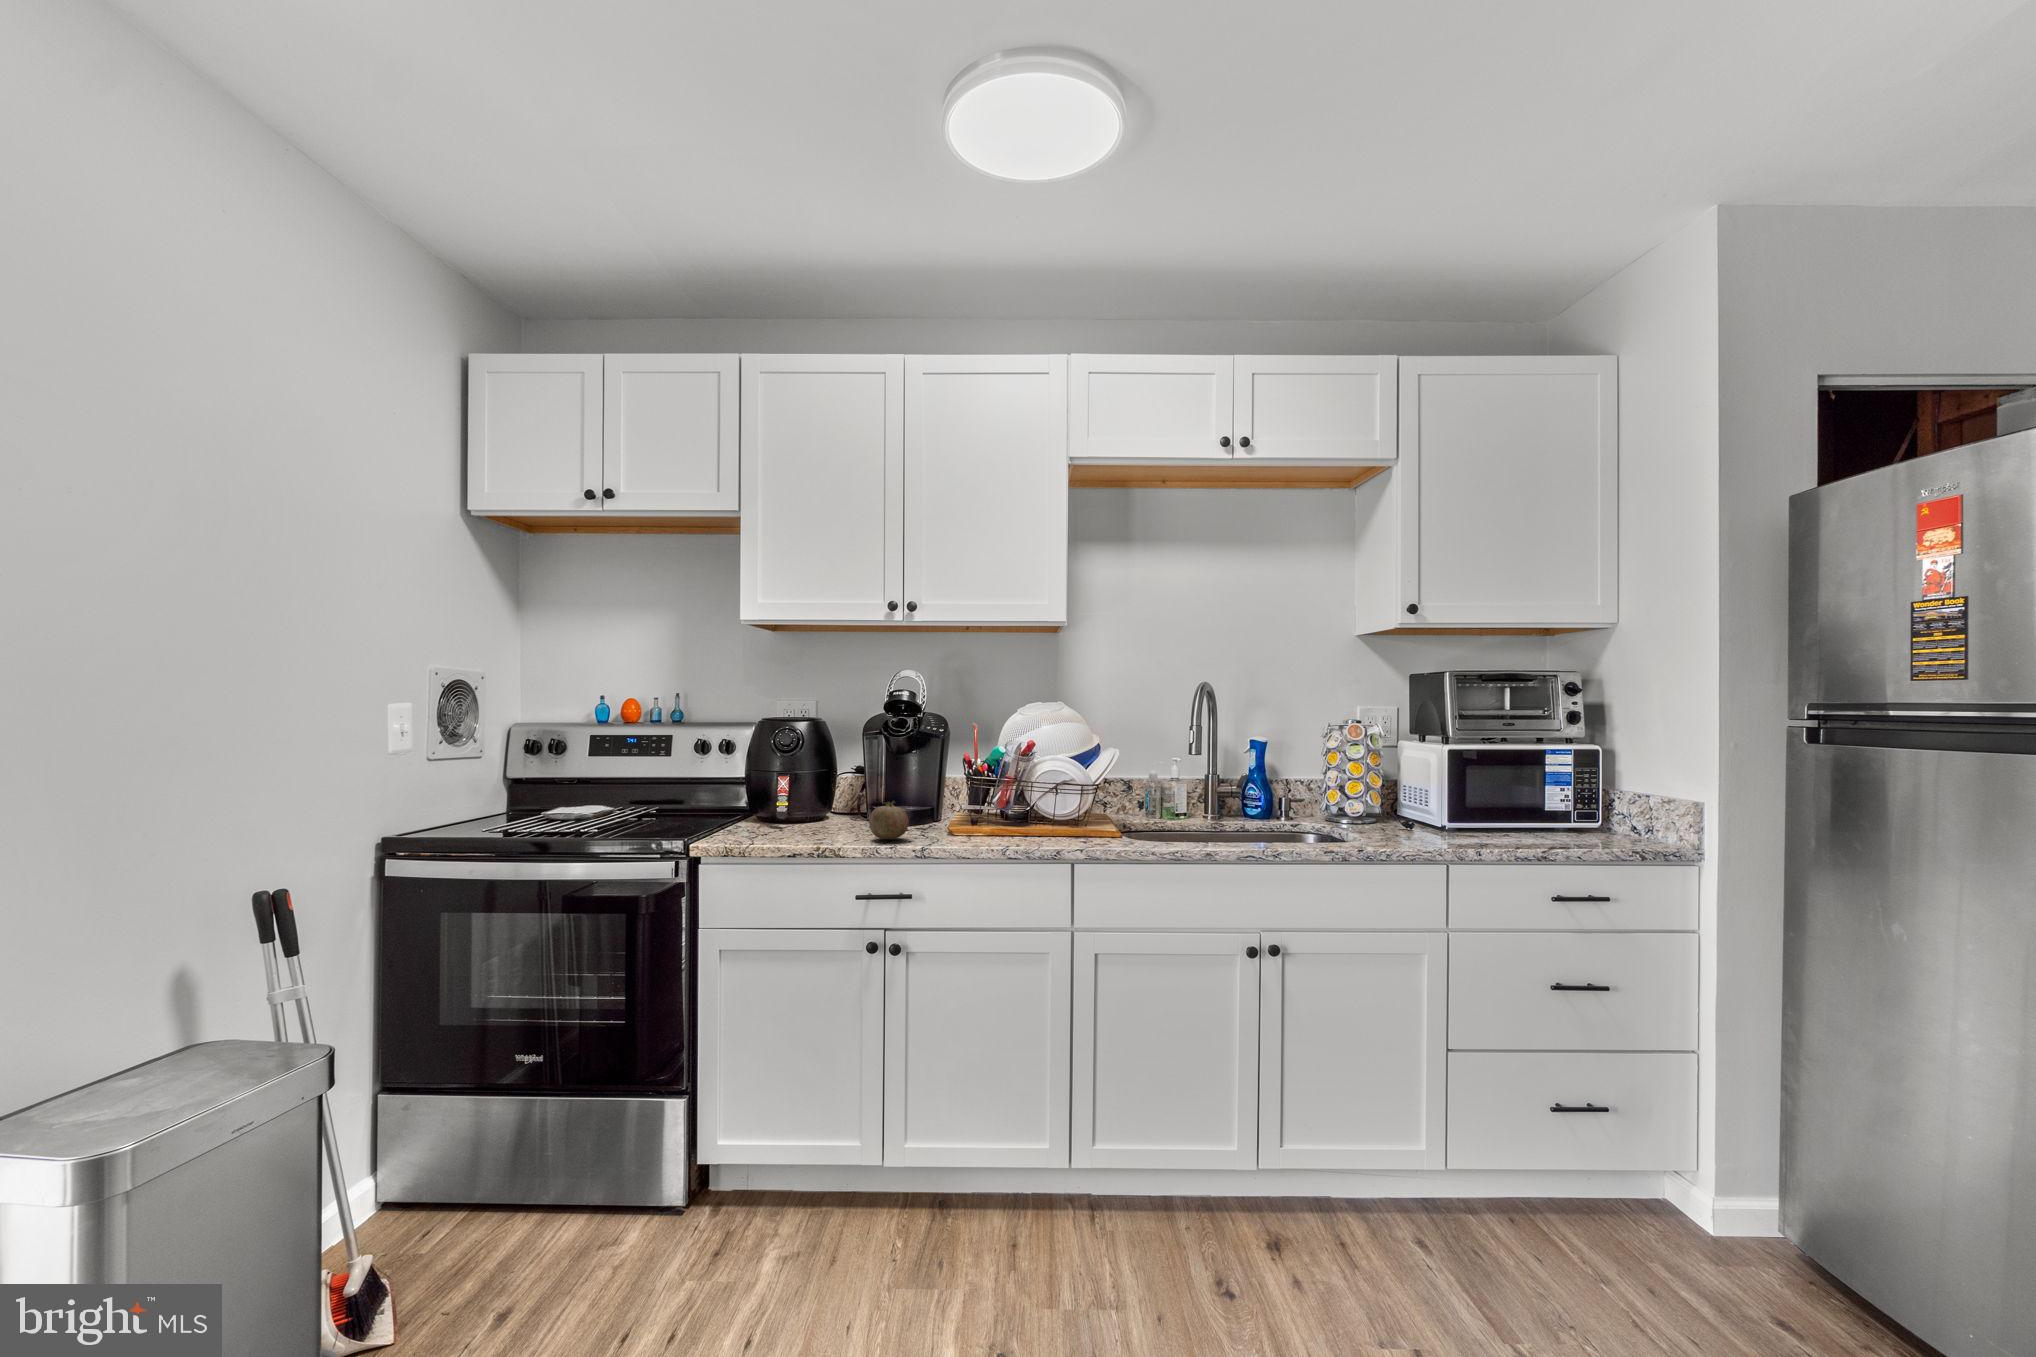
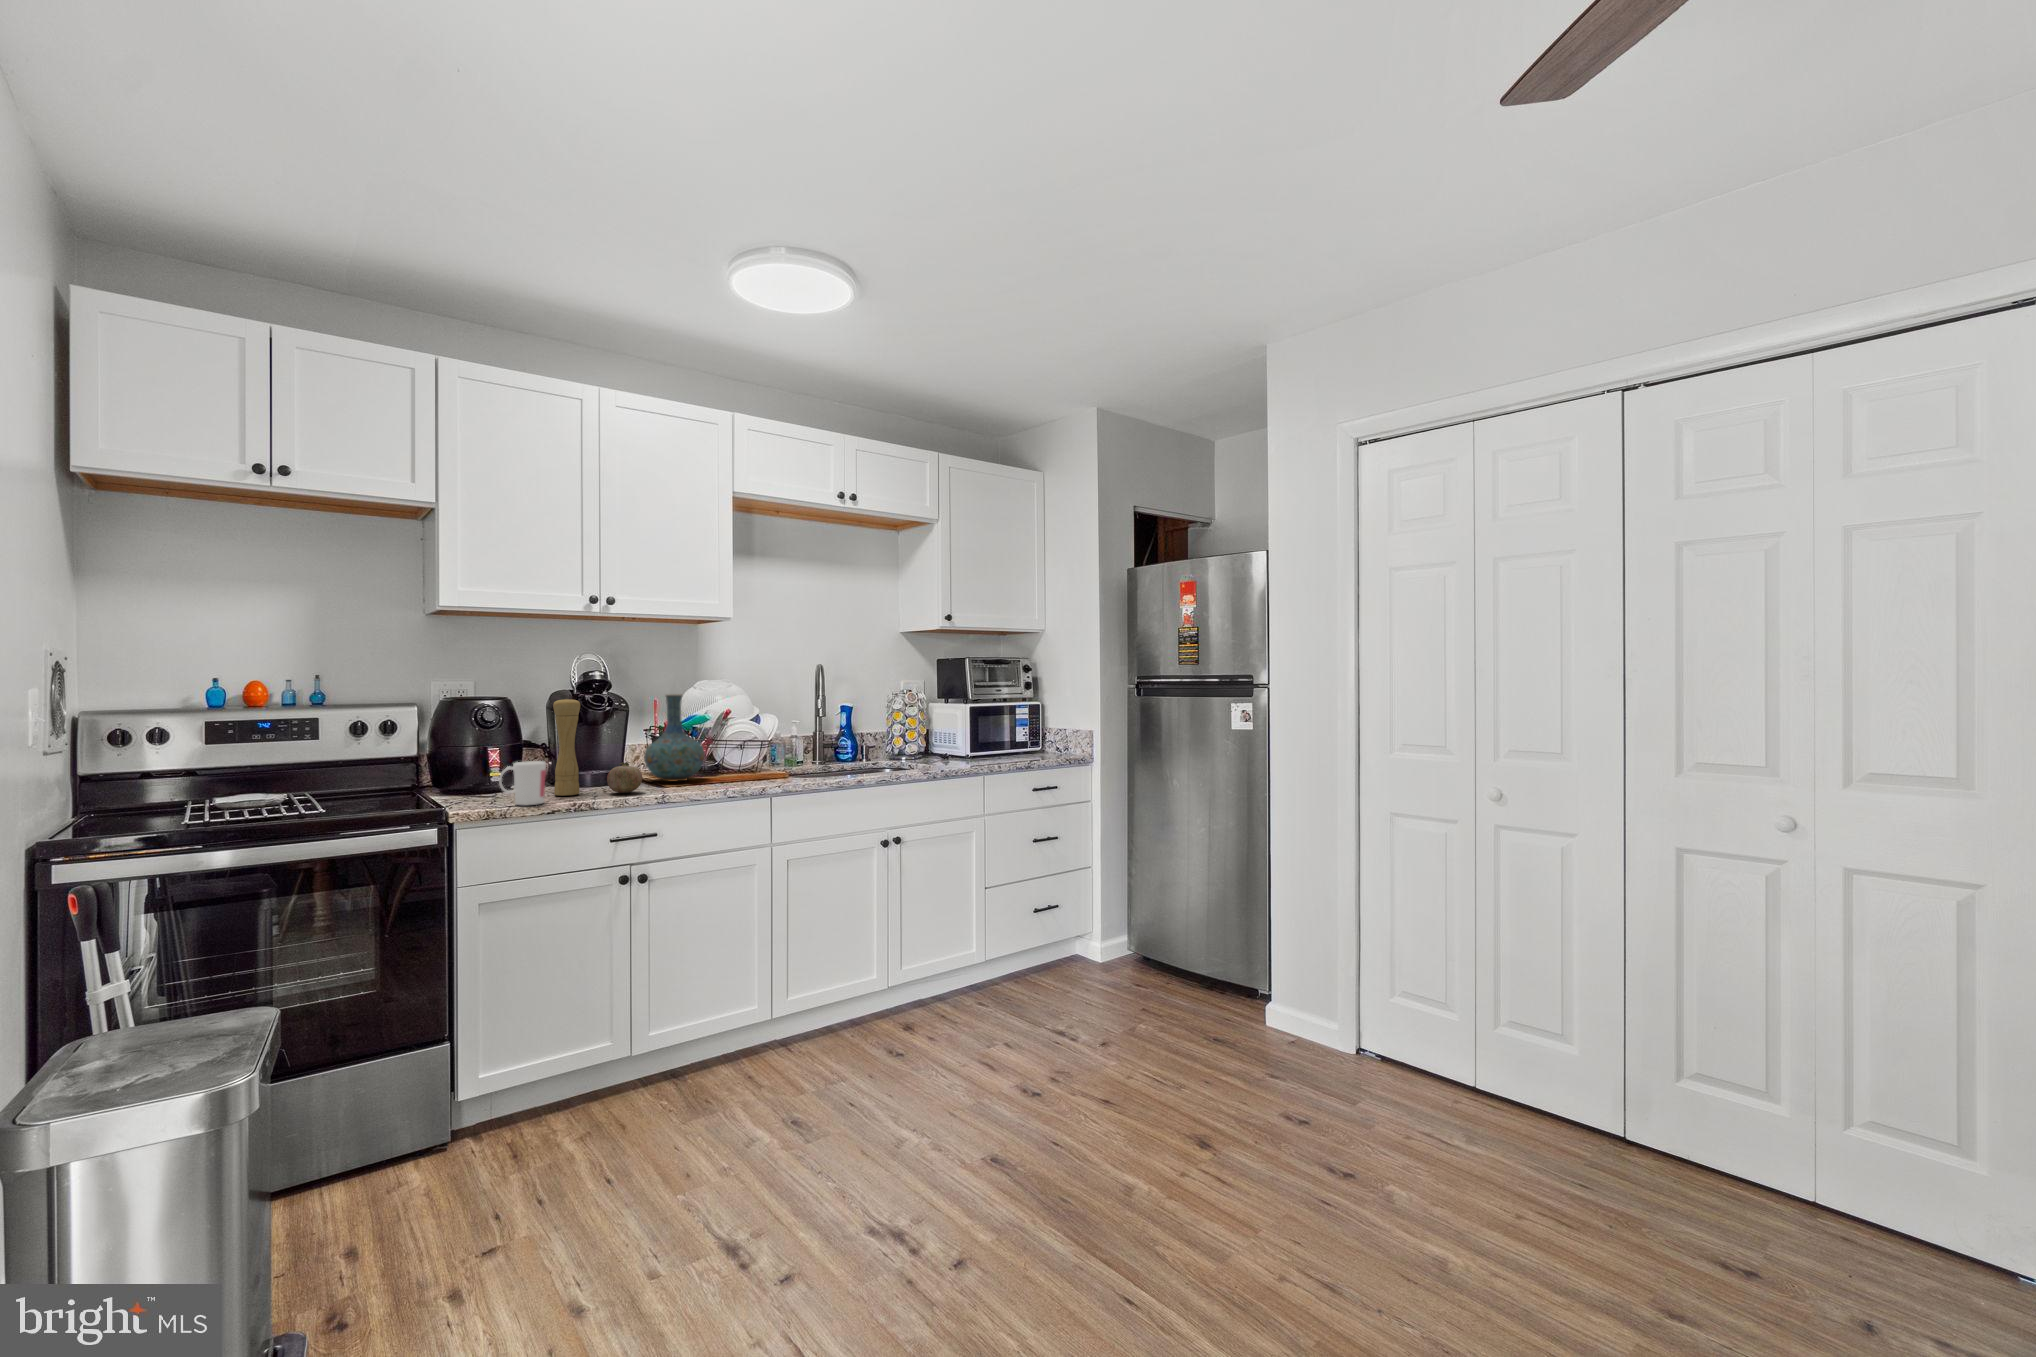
vase: none [945,719,1016,830] -> present [644,695,705,781]
pepper mill: none [821,721,850,836] -> present [553,698,580,796]
mug: none [743,793,791,845] -> present [499,761,546,805]

